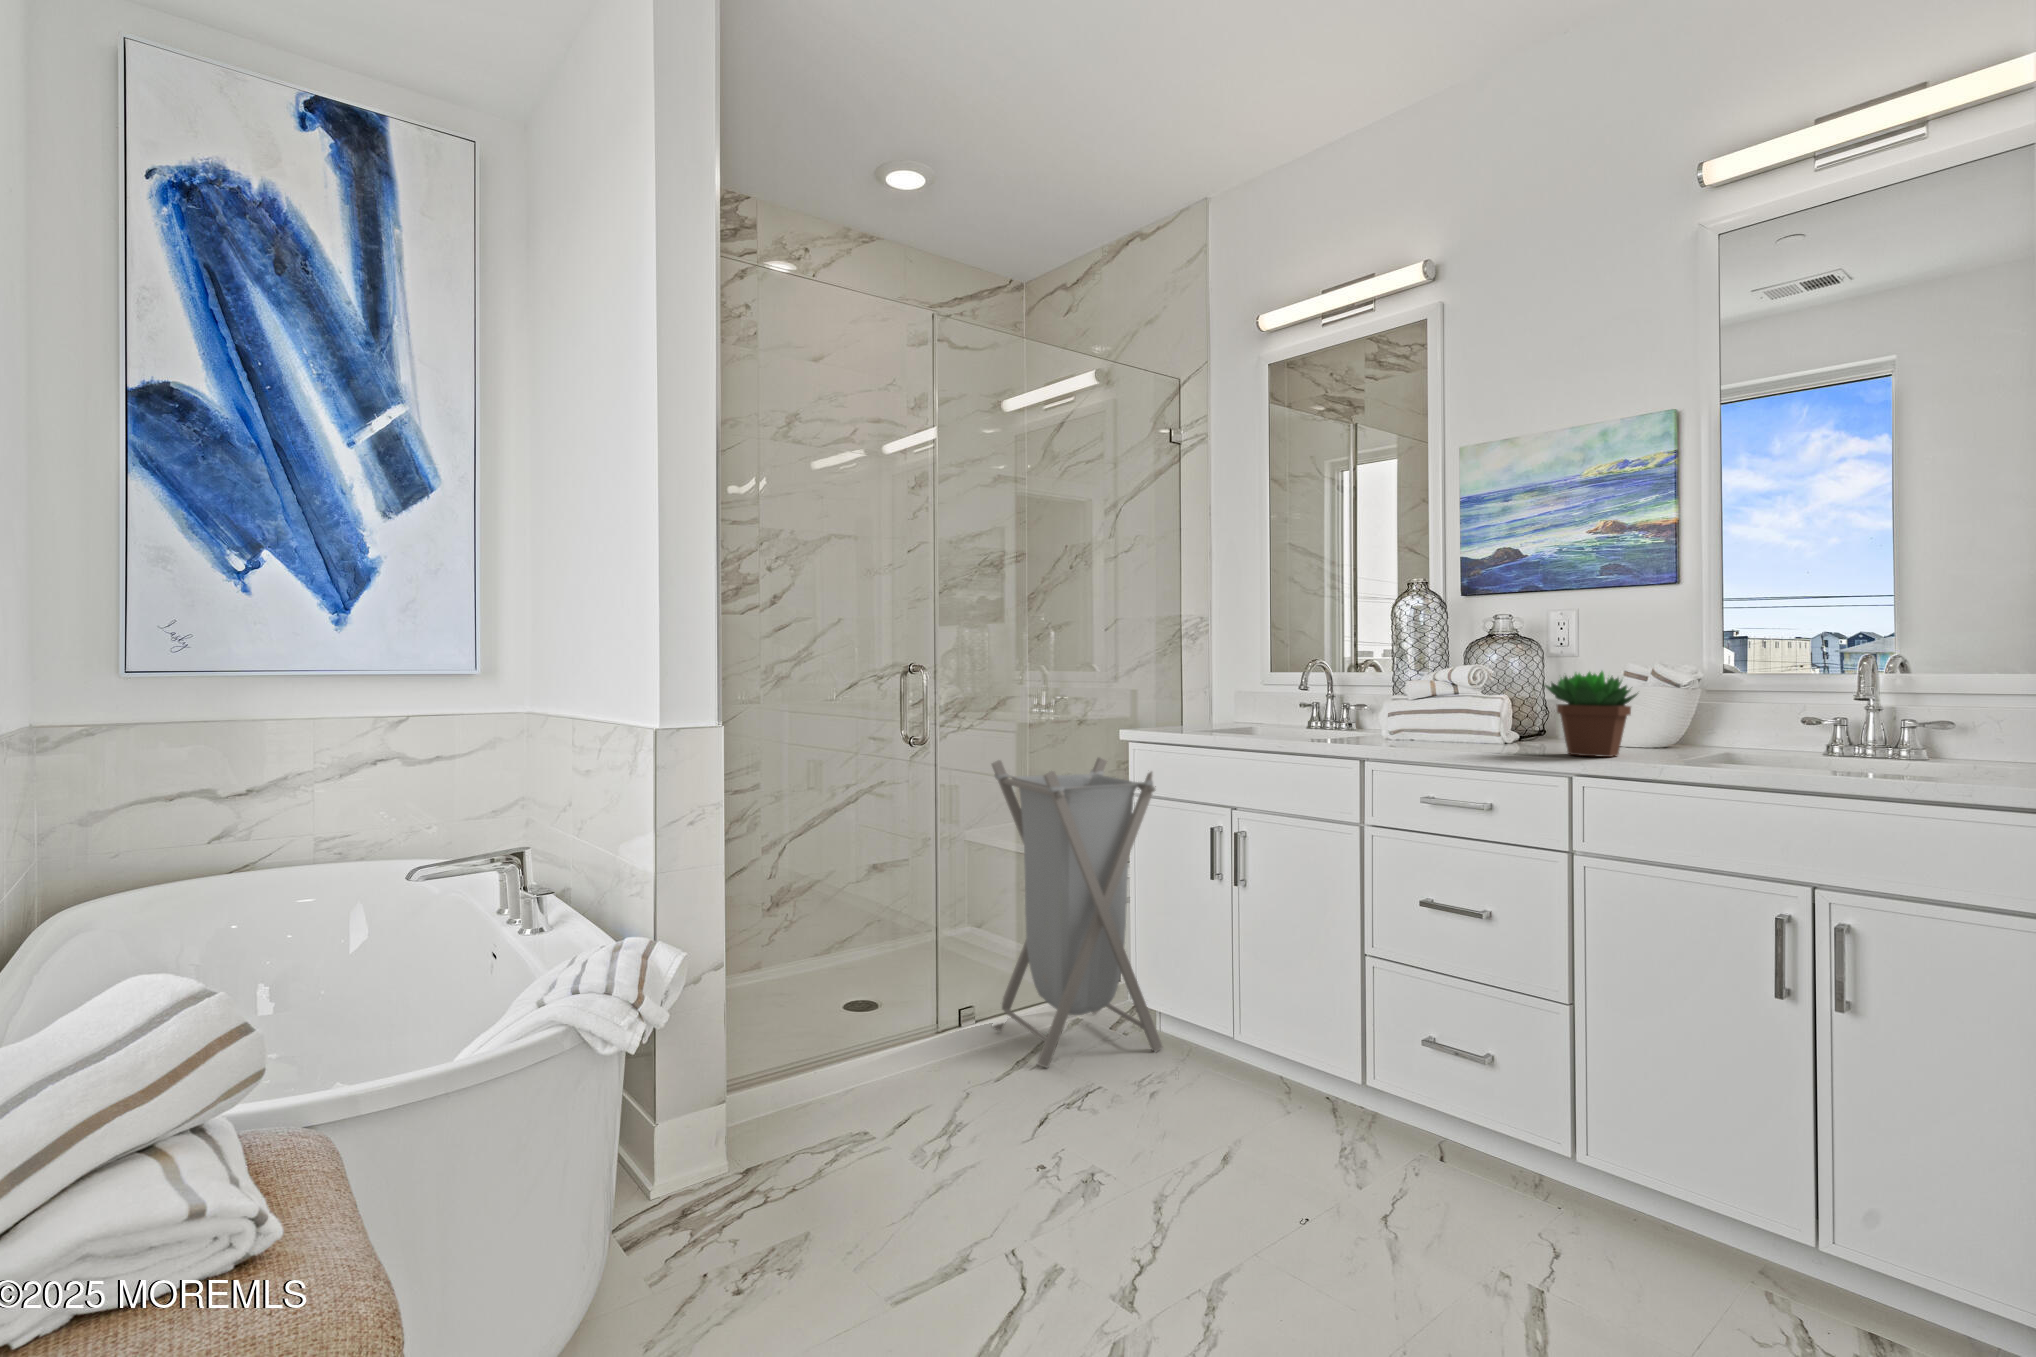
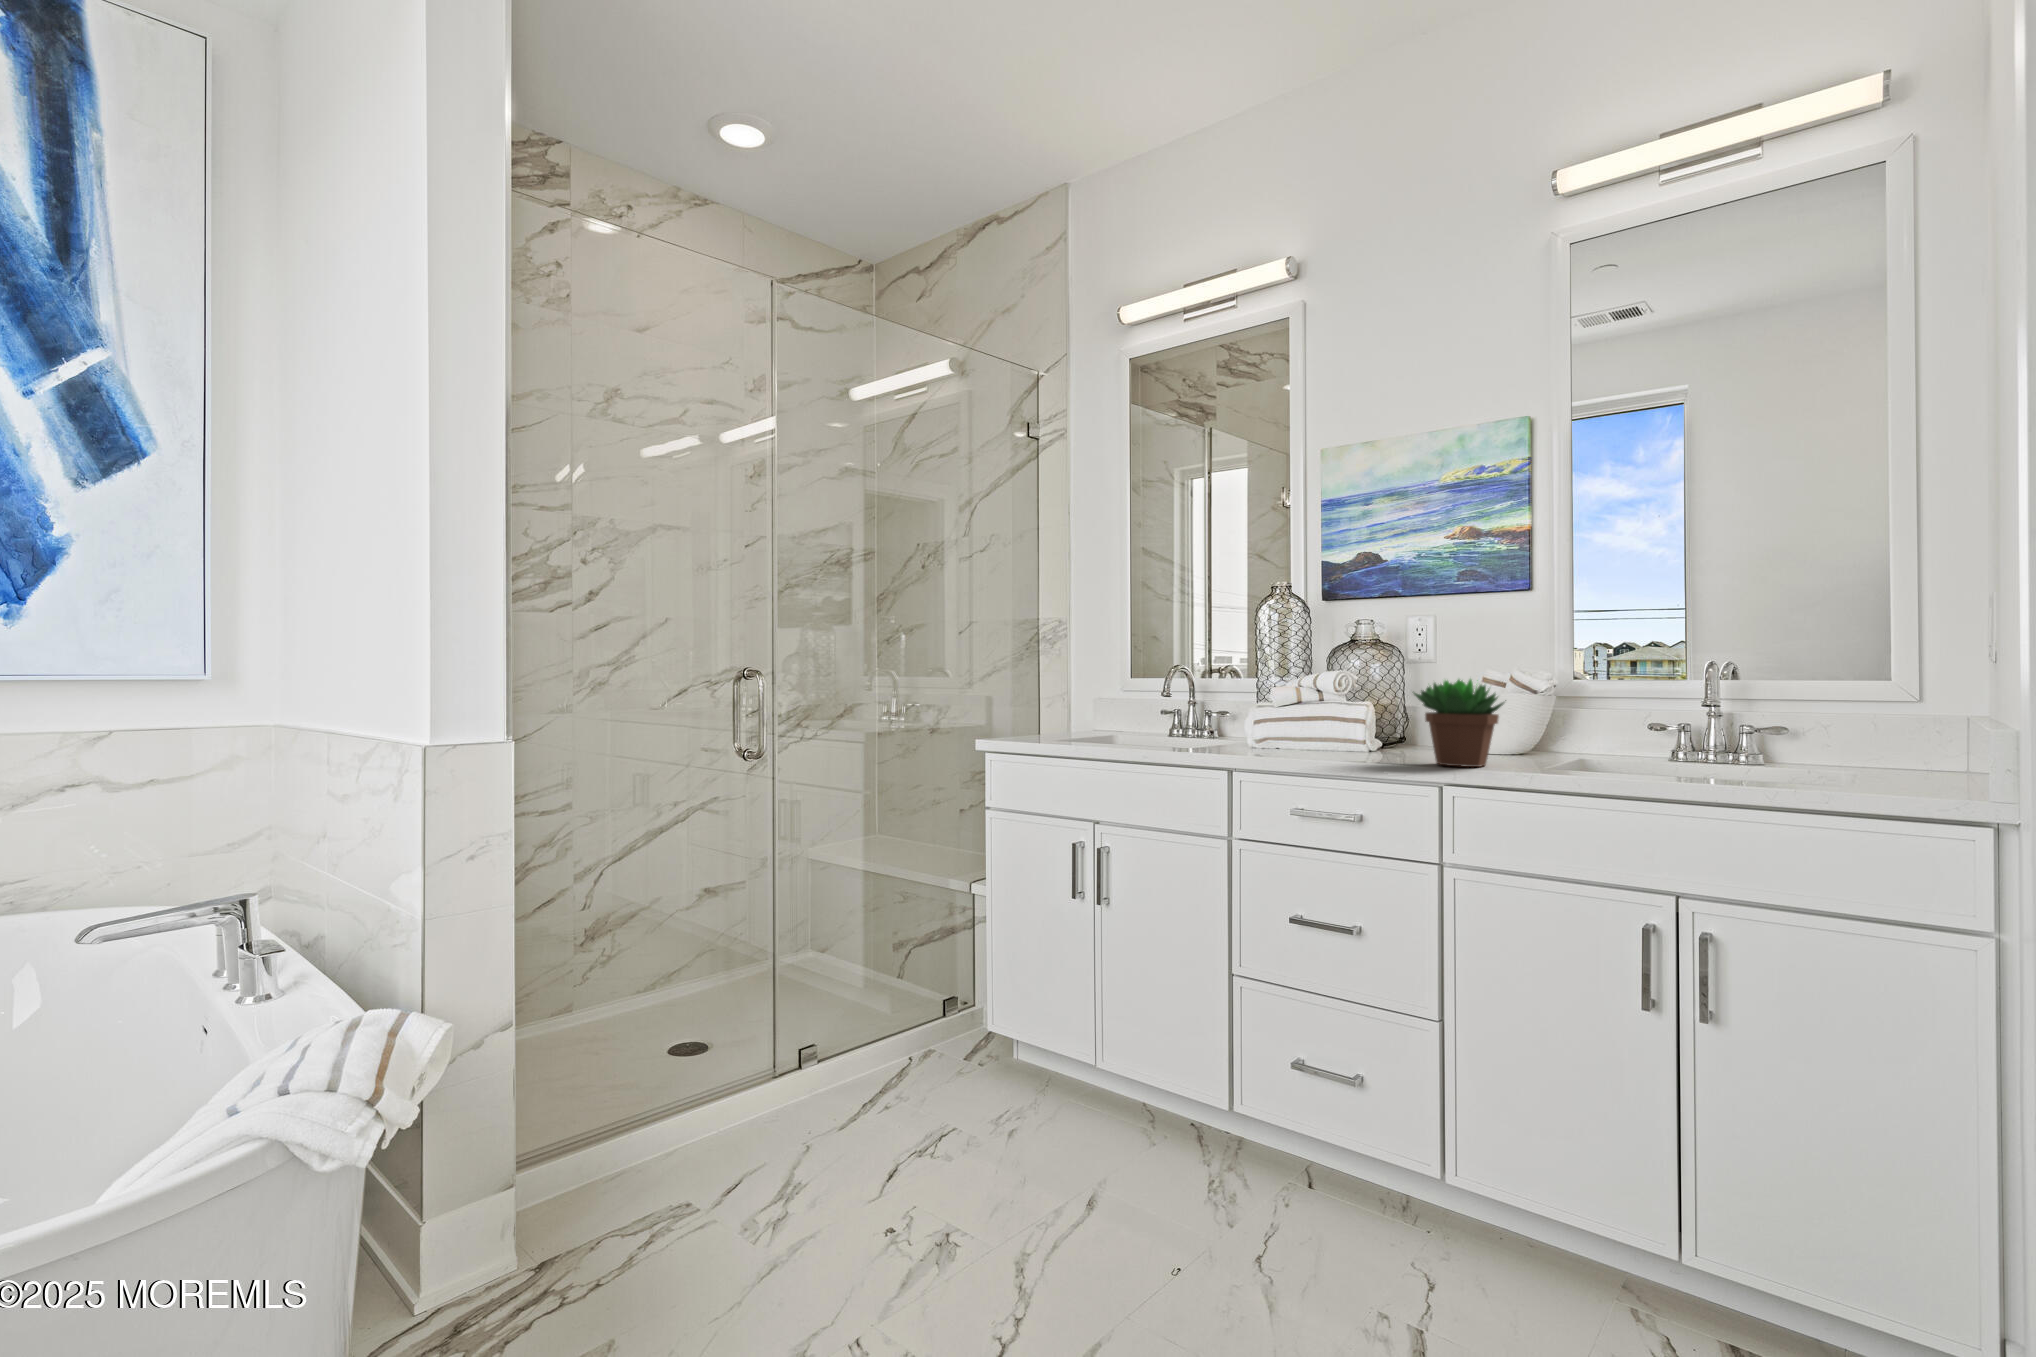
laundry hamper: present [992,758,1162,1067] -> none [832,769,1018,1110]

